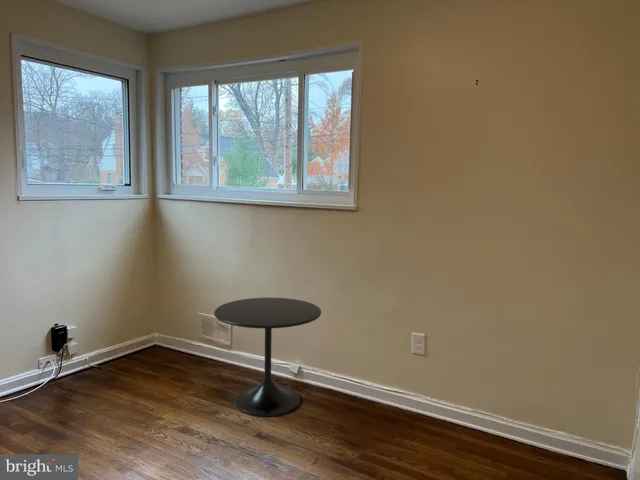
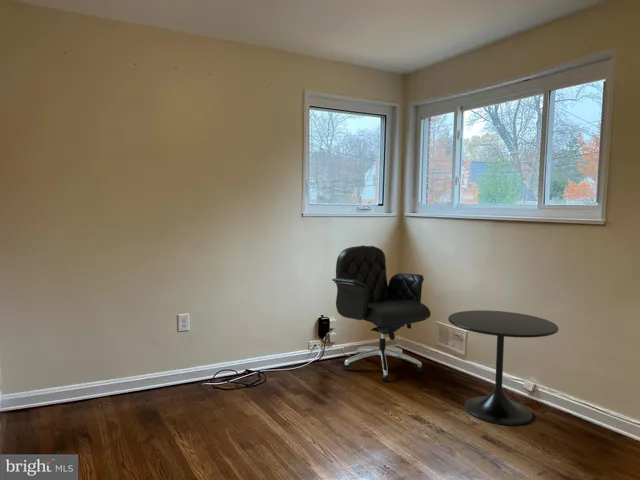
office chair: none [67,234,193,392] -> present [332,246,431,382]

